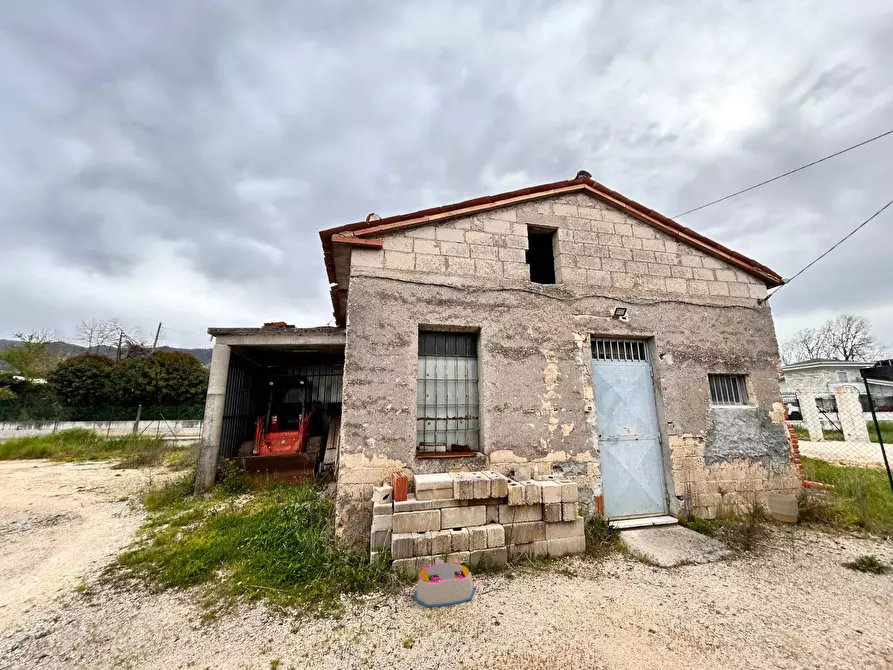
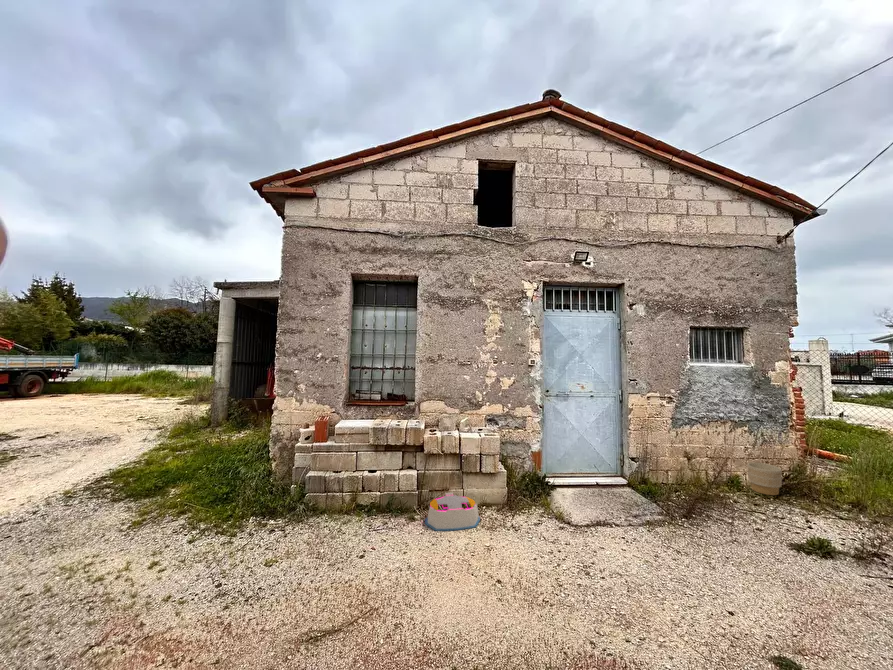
storage bin: present [414,560,475,607] -> present [425,493,480,531]

